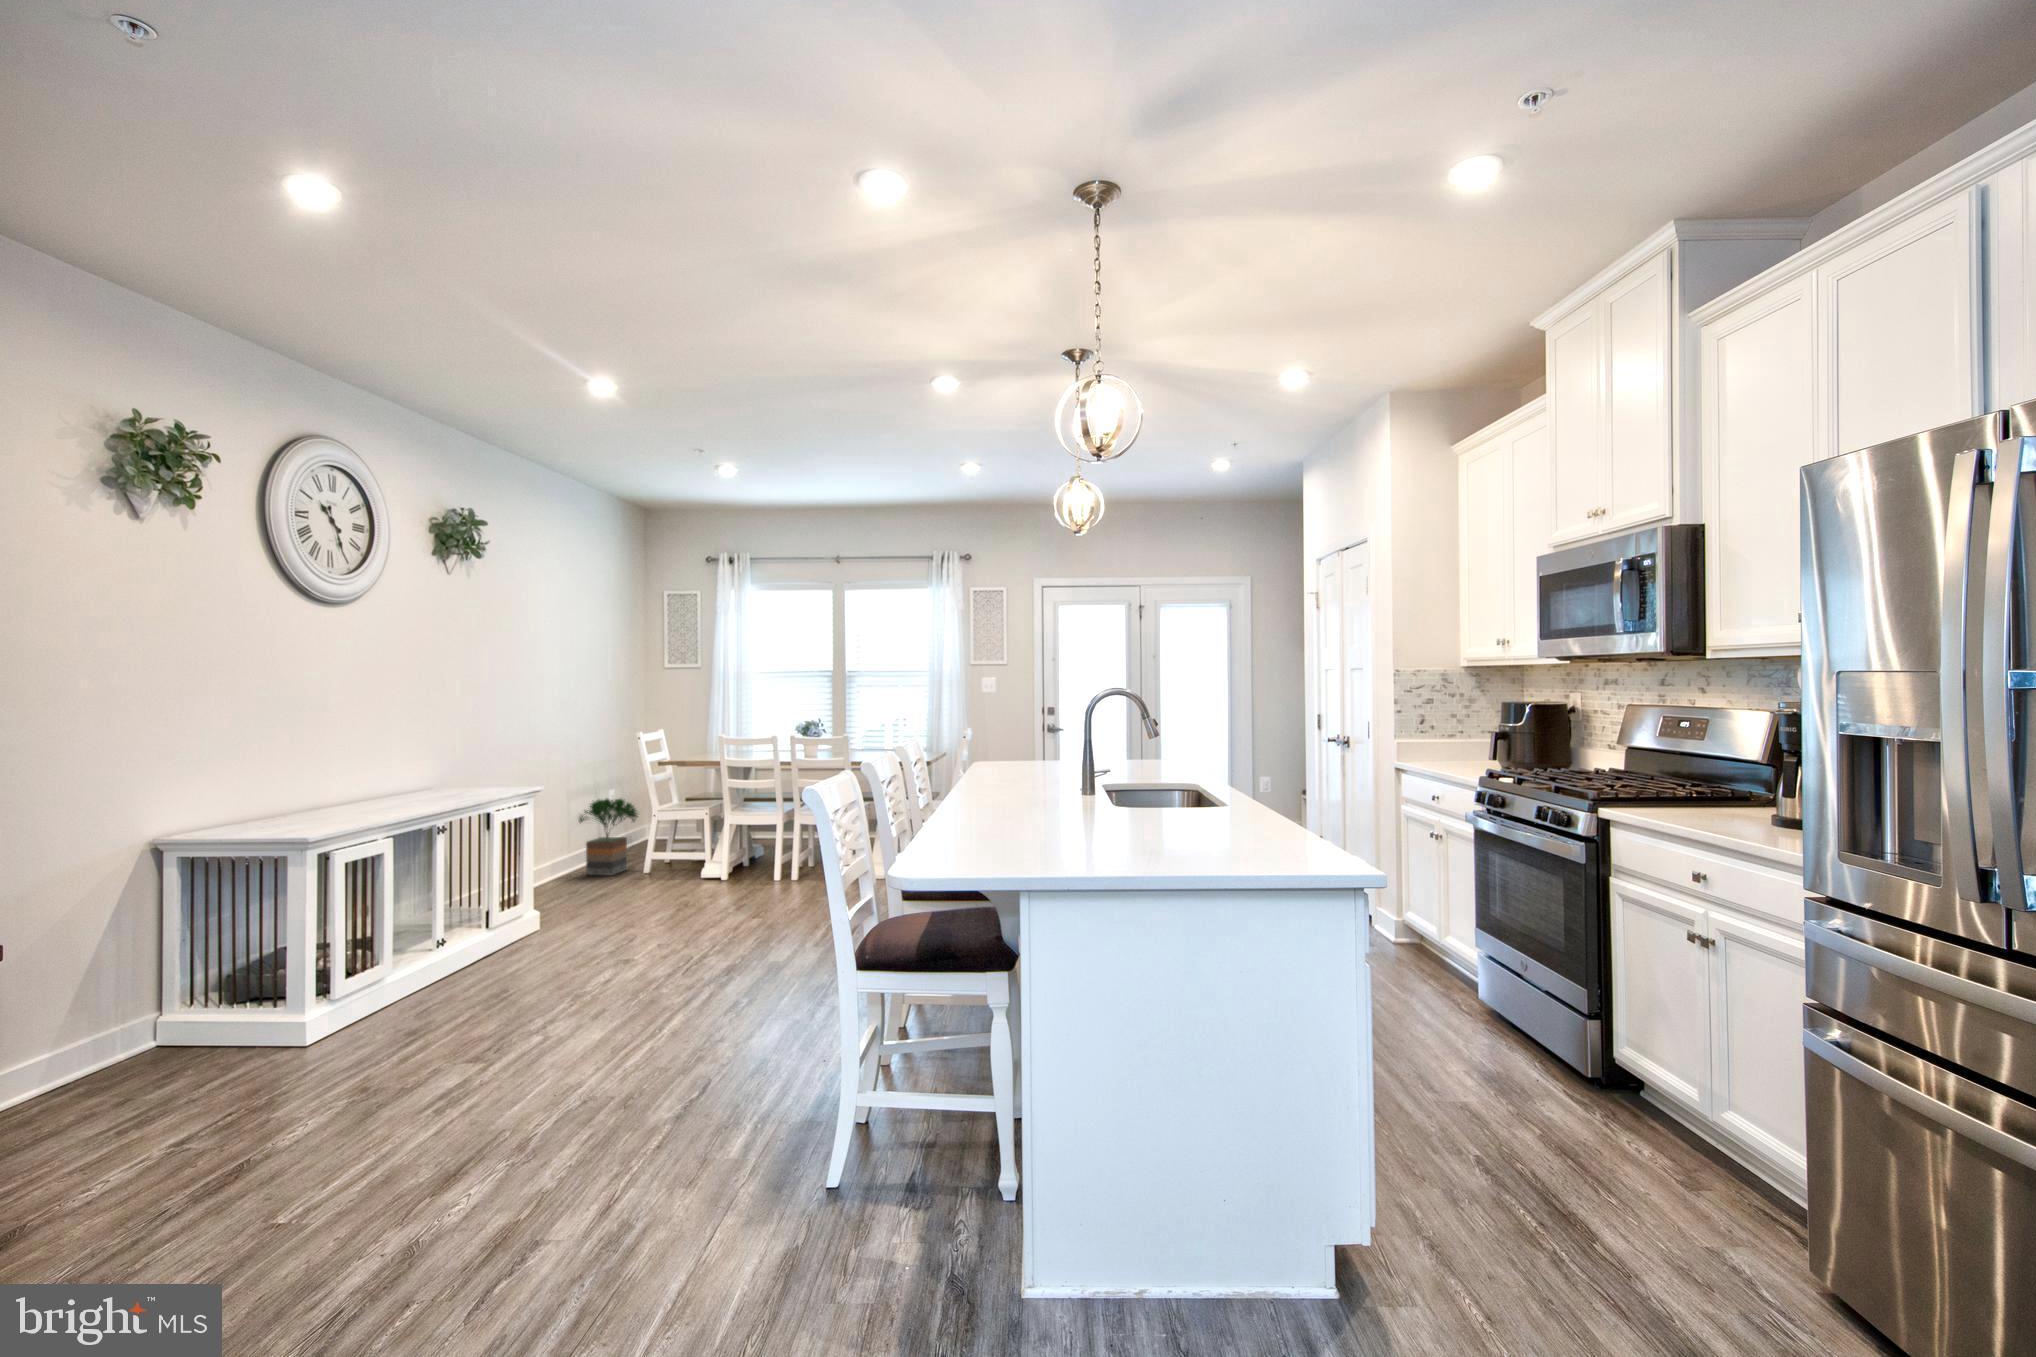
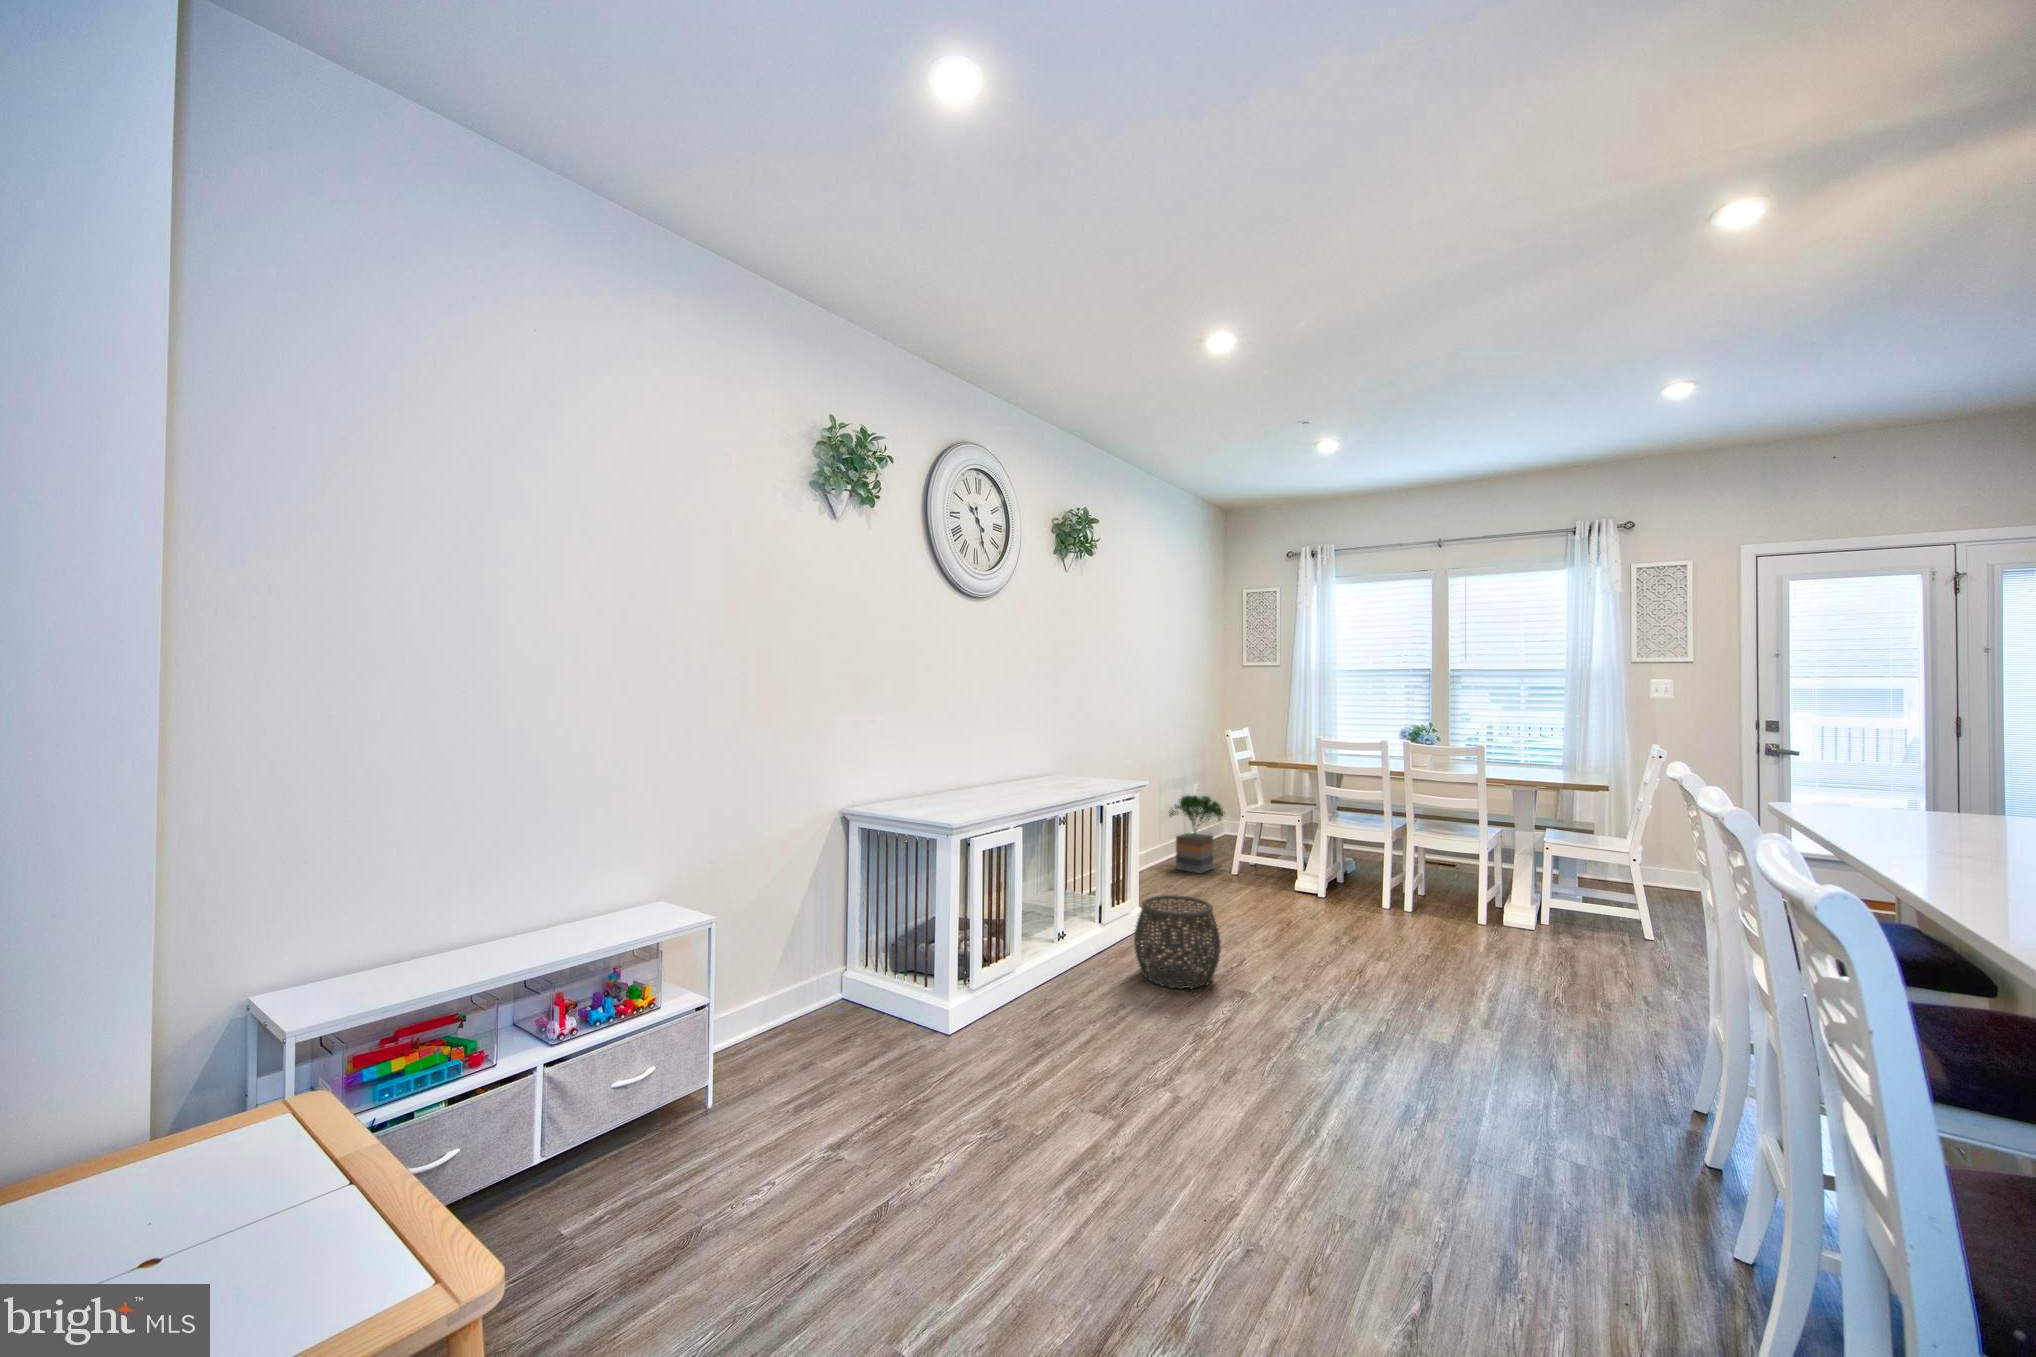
woven basket: none [520,887,608,969] -> present [1134,895,1221,989]

